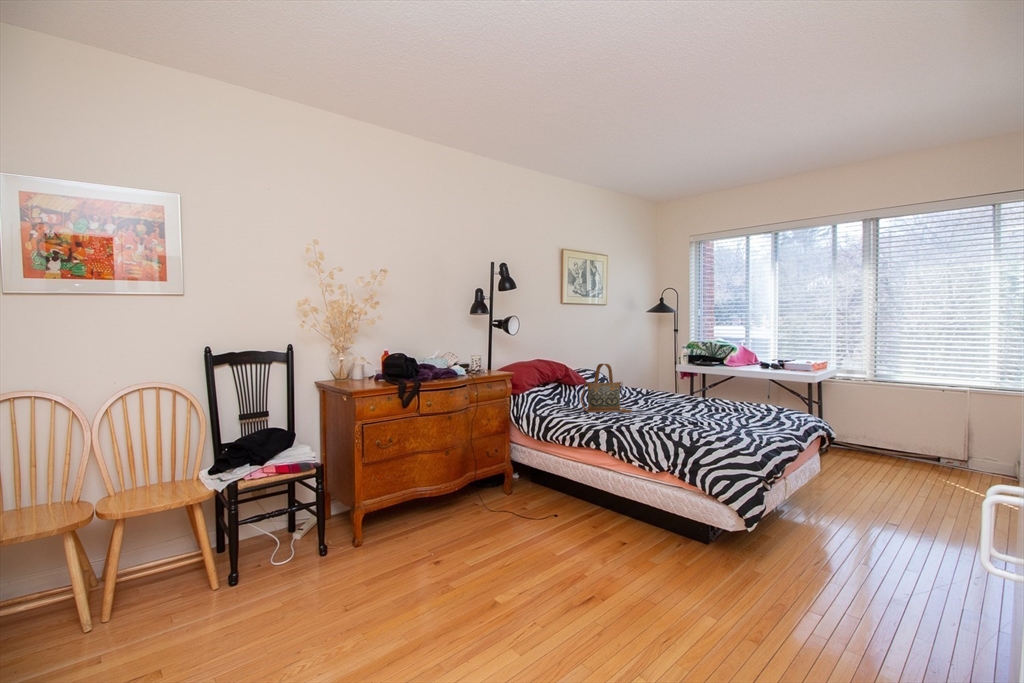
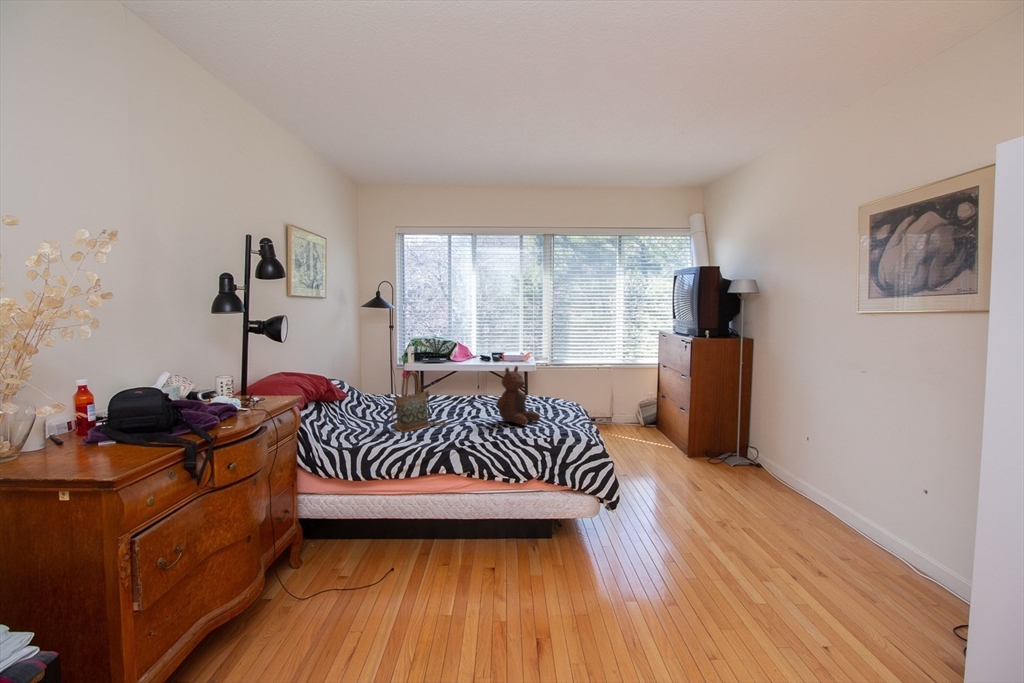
stuffed bear: none [676,367,723,426] -> present [496,366,540,425]

